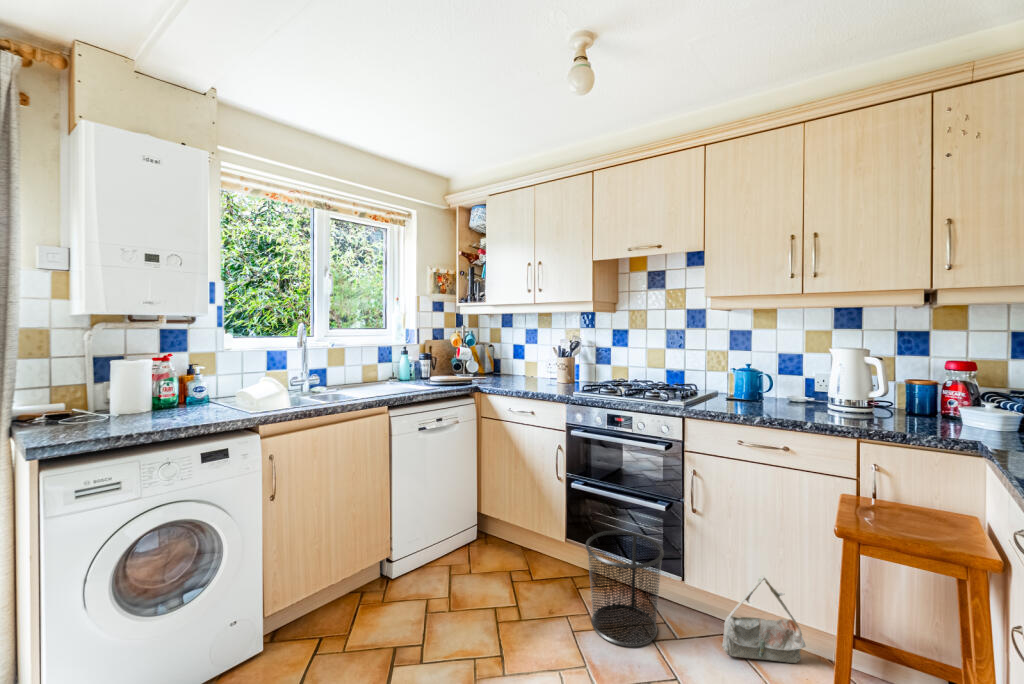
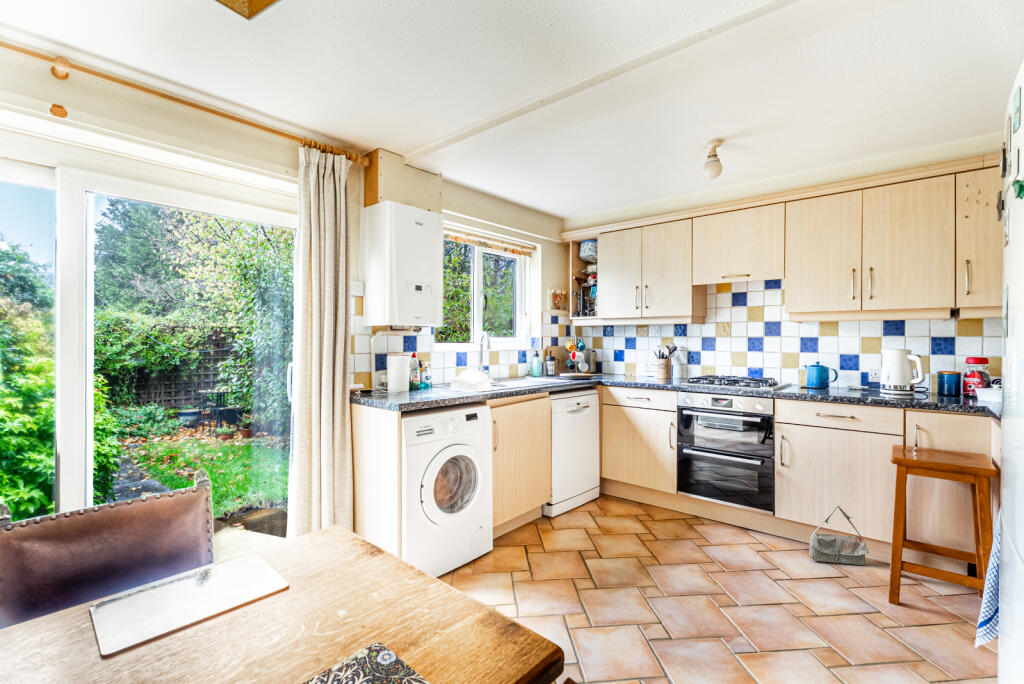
waste bin: present [586,530,664,647] -> none [704,481,764,555]

